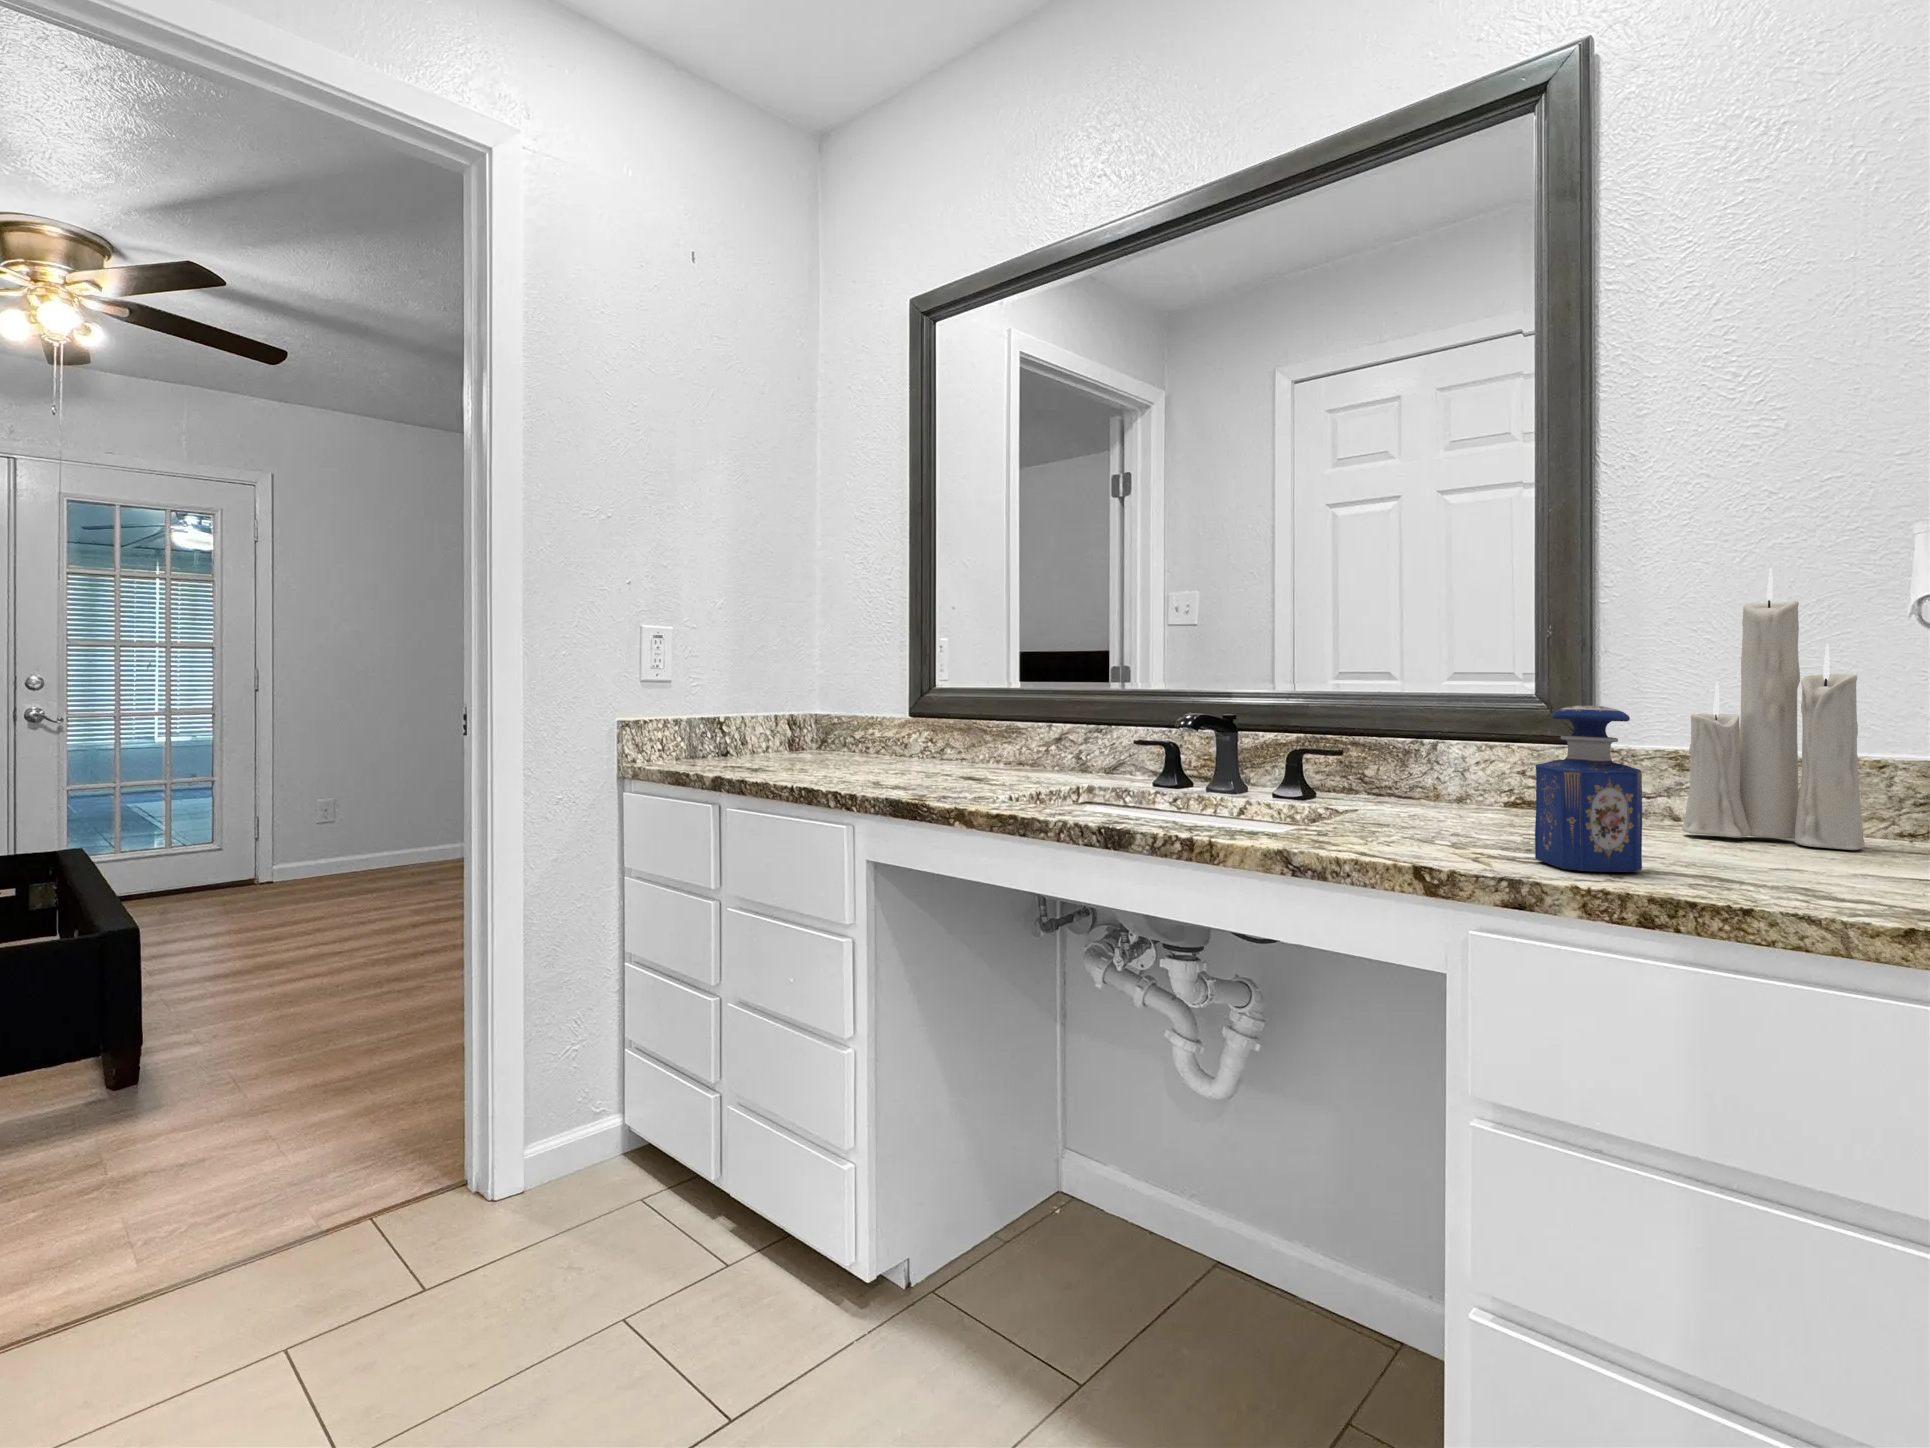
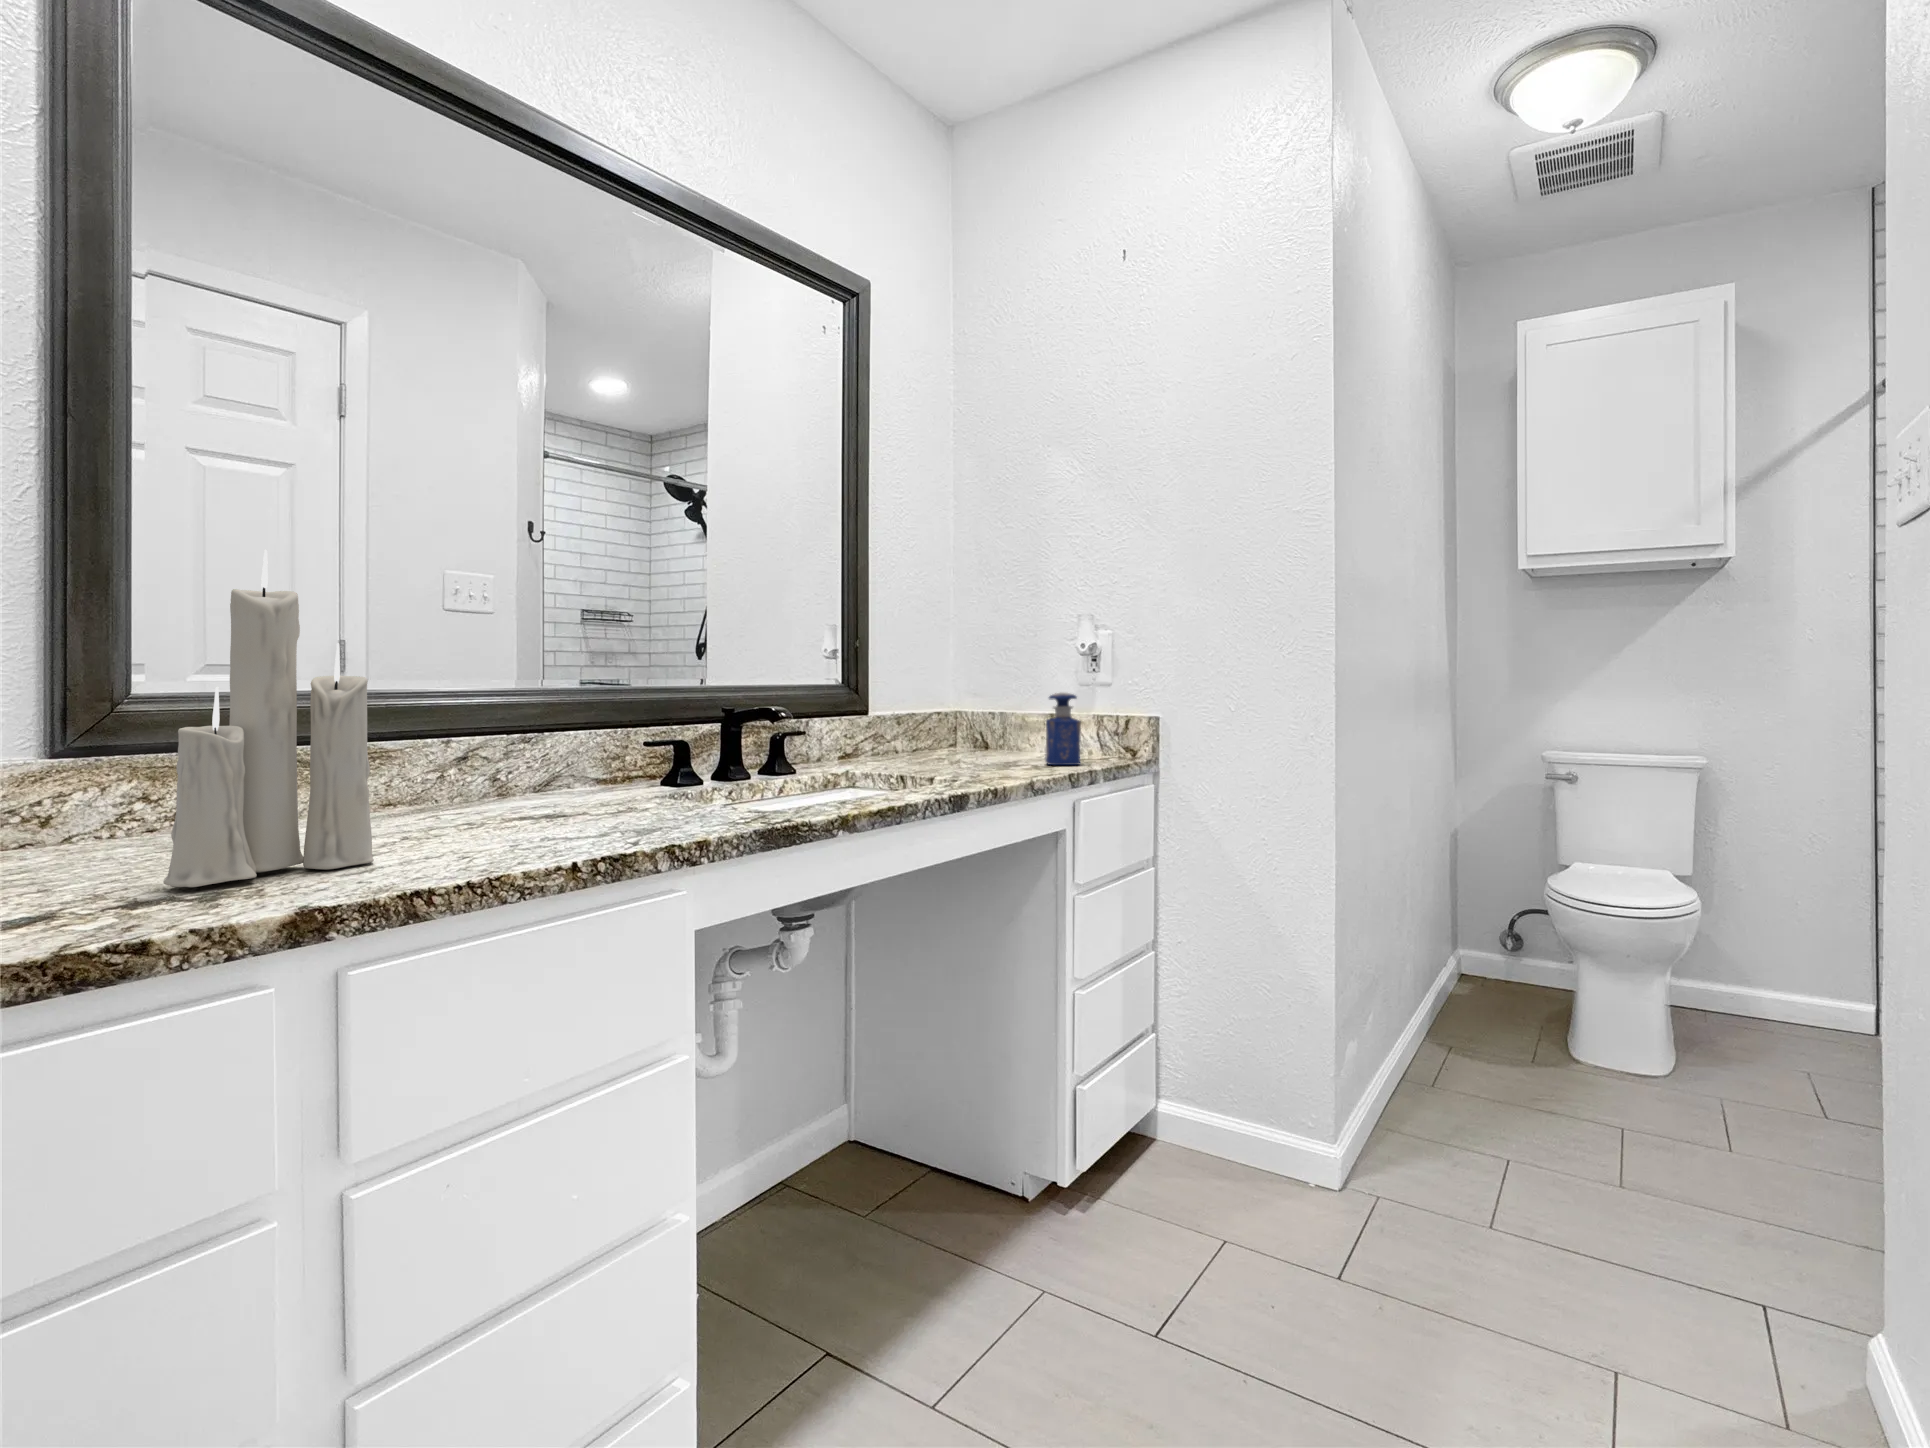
candle: present [1682,568,1865,850] -> present [163,549,374,887]

